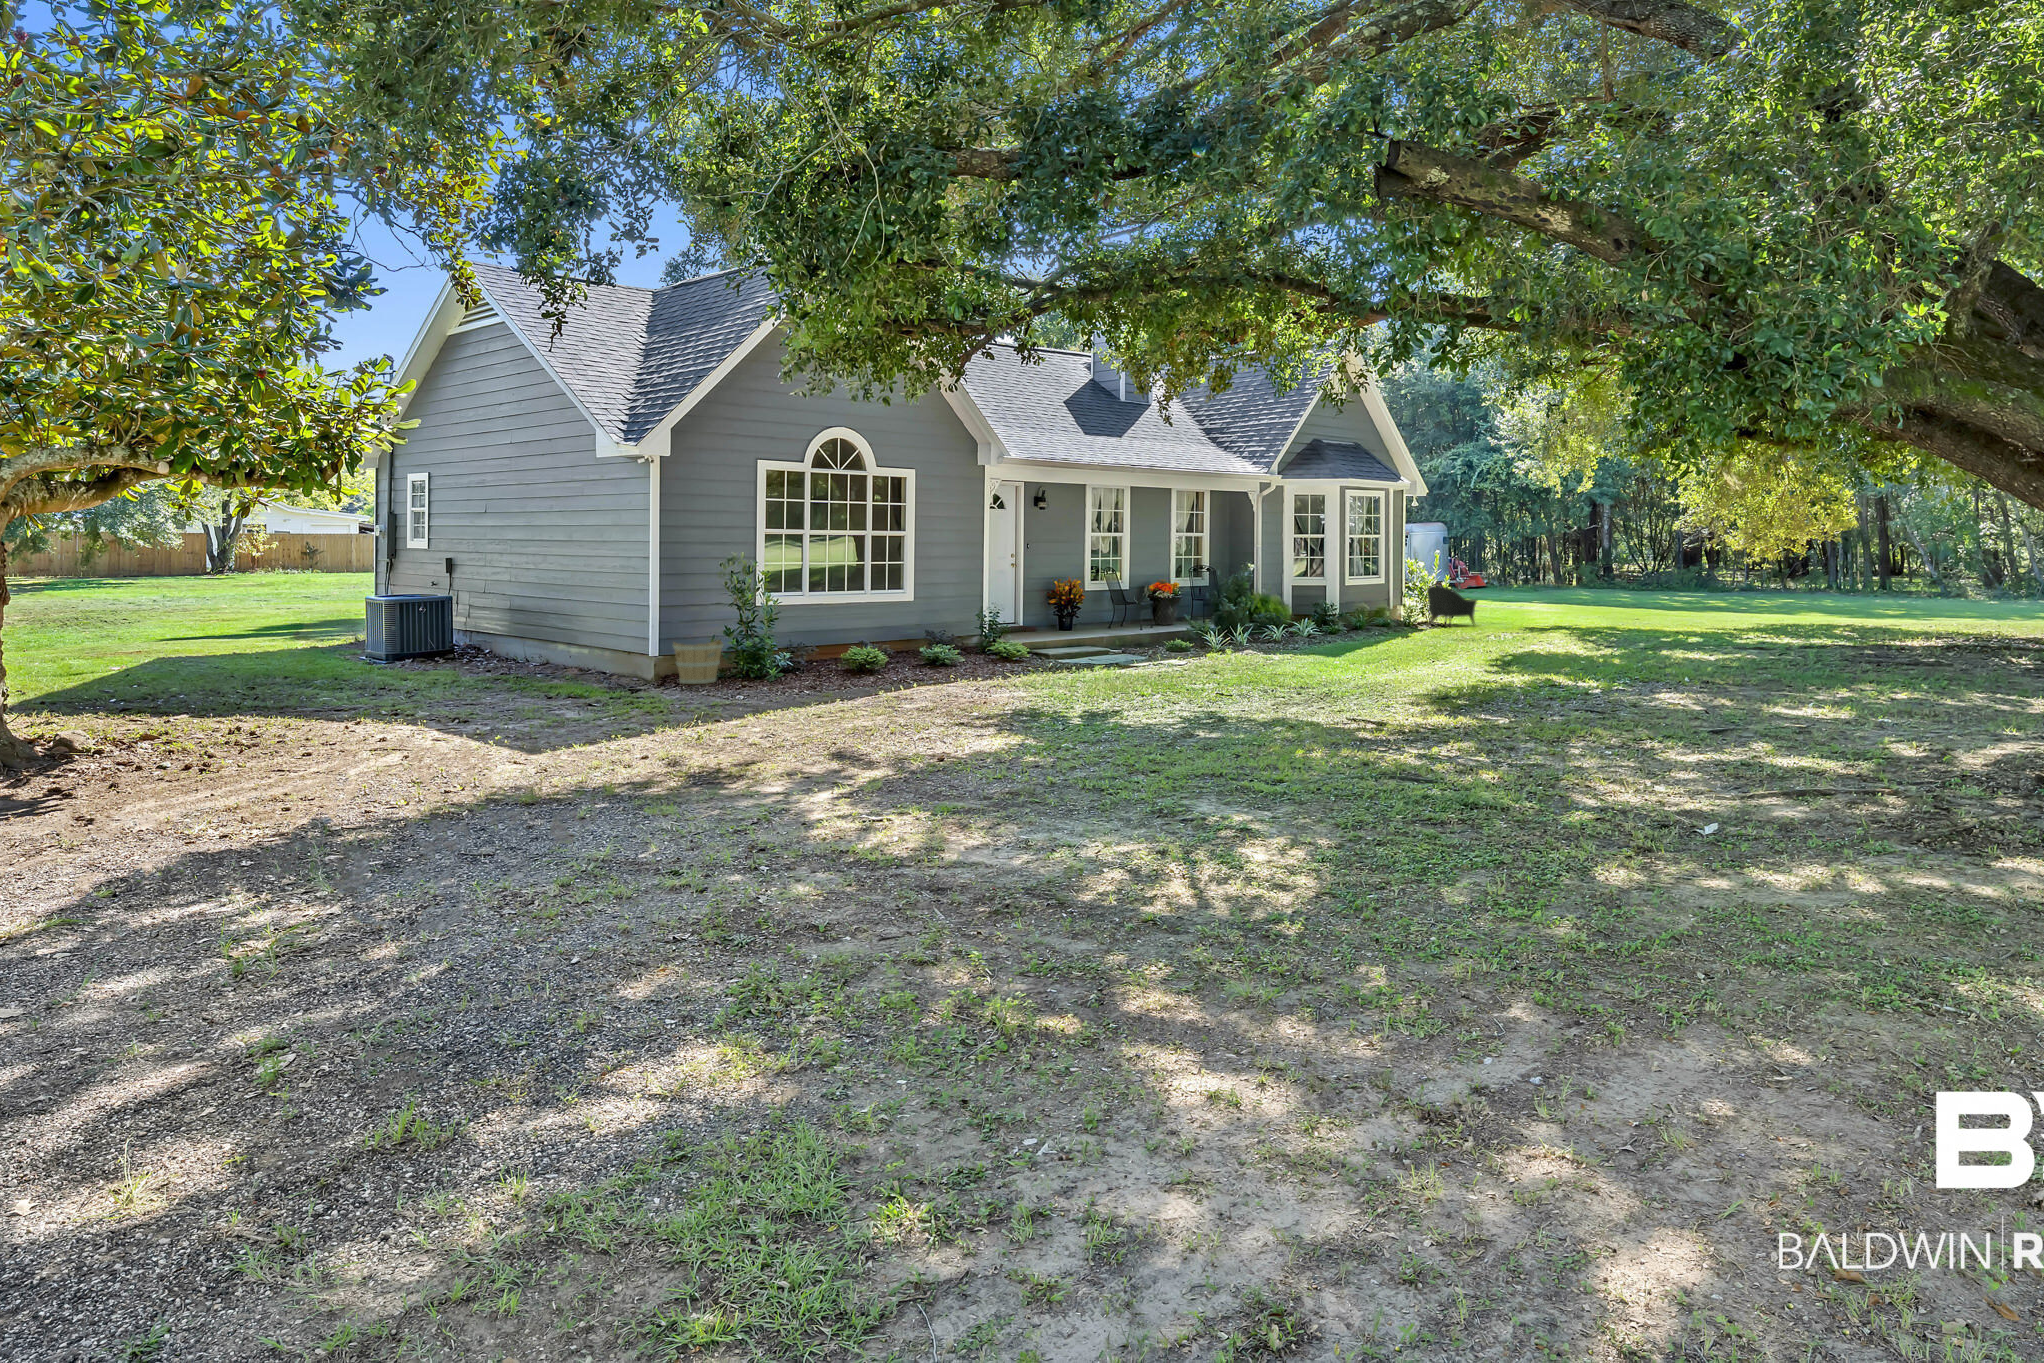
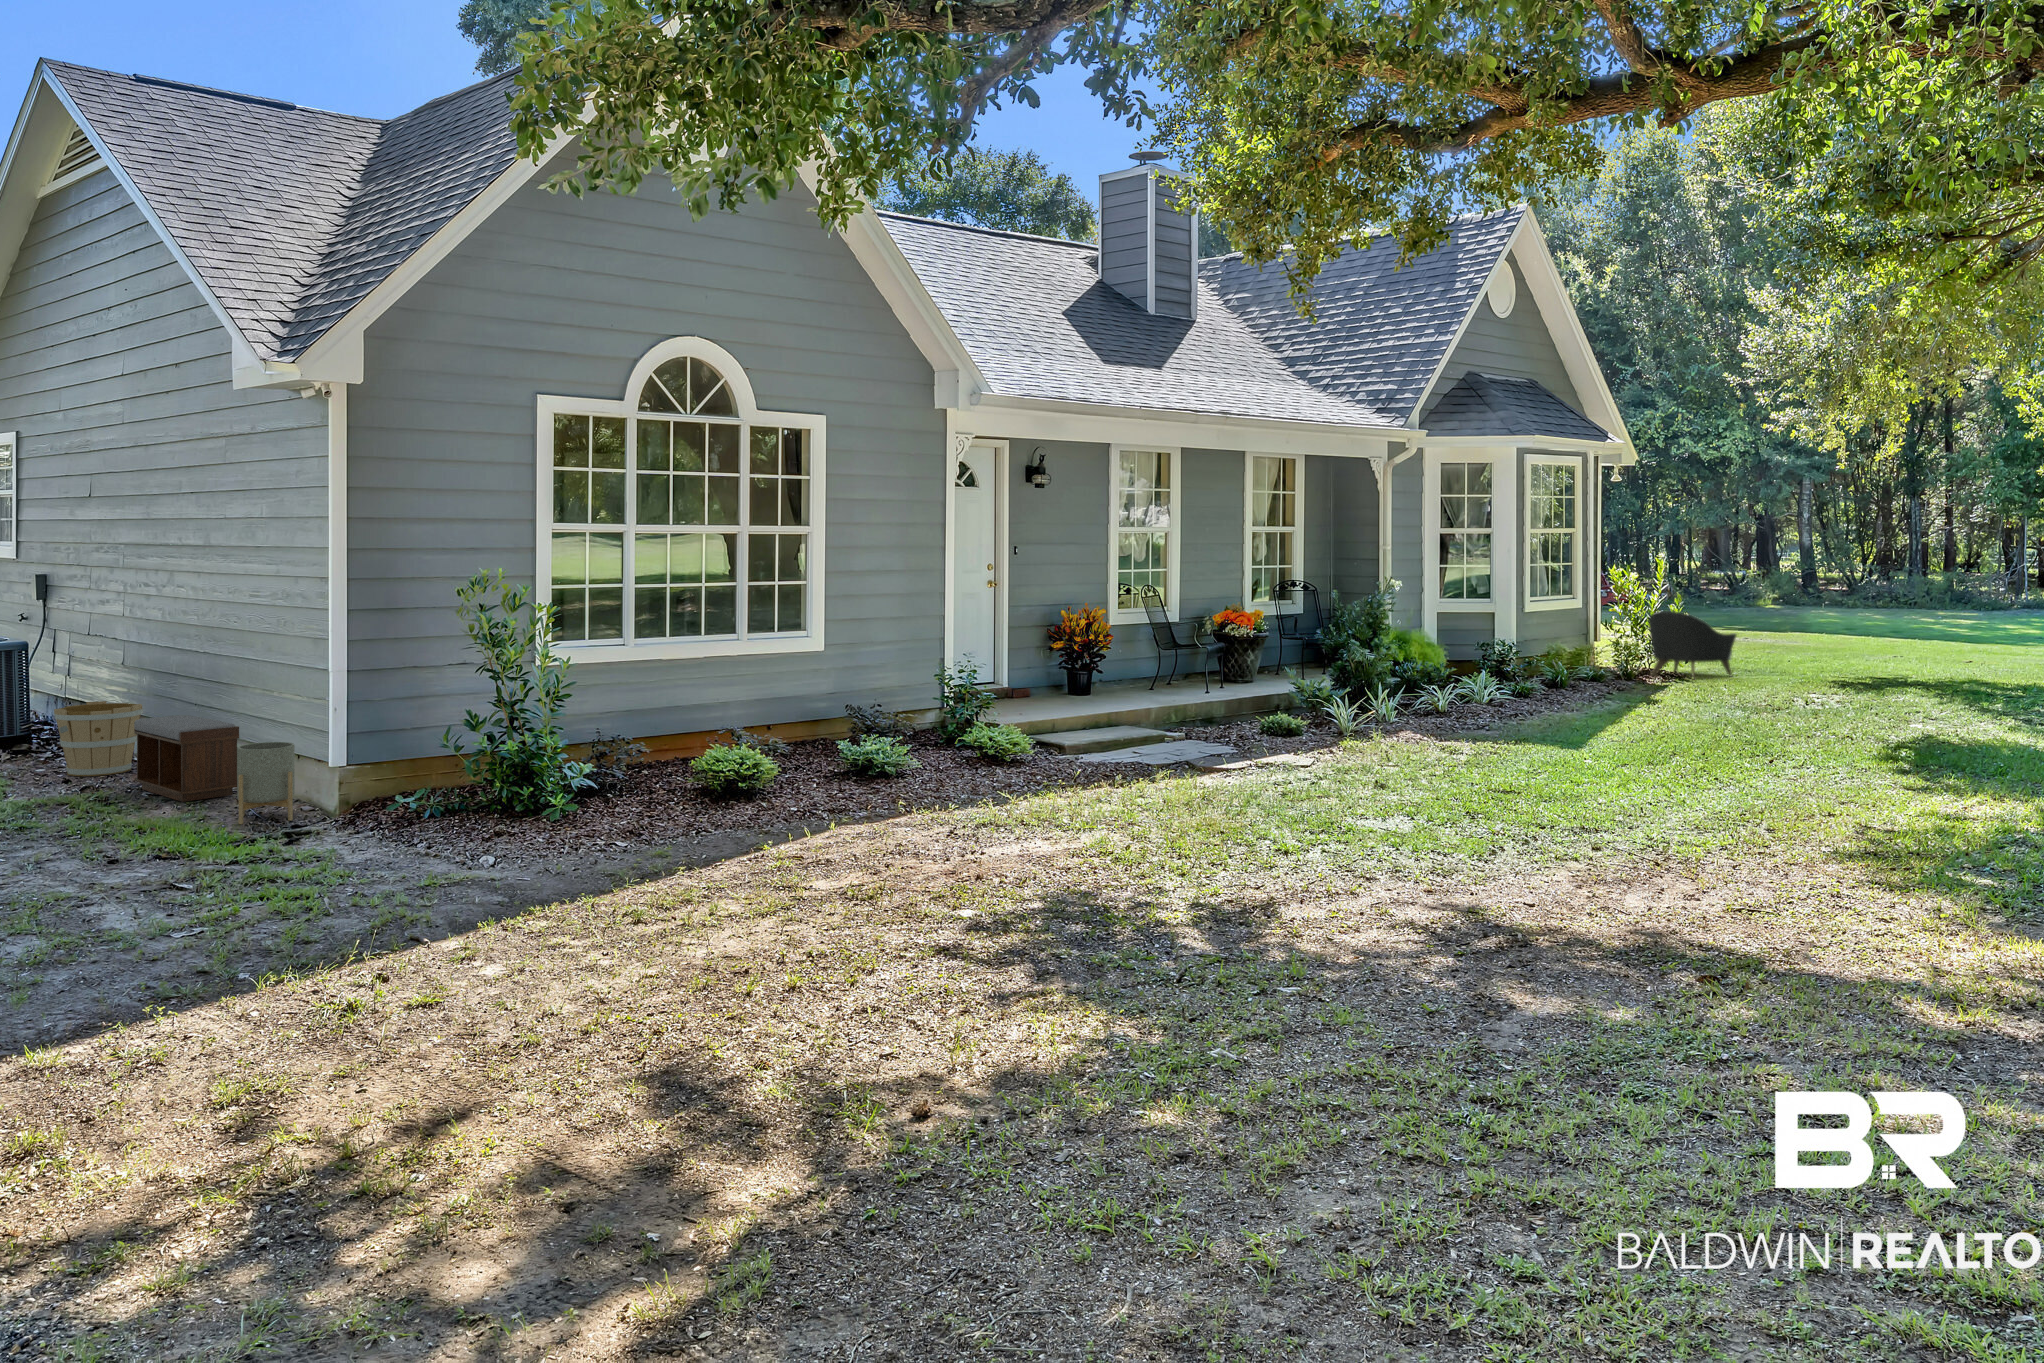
bench: none [534,632,595,675] -> present [134,715,239,802]
wooden bucket: present [673,640,723,684] -> present [54,701,143,776]
planter: none [602,642,632,683] -> present [237,742,295,824]

